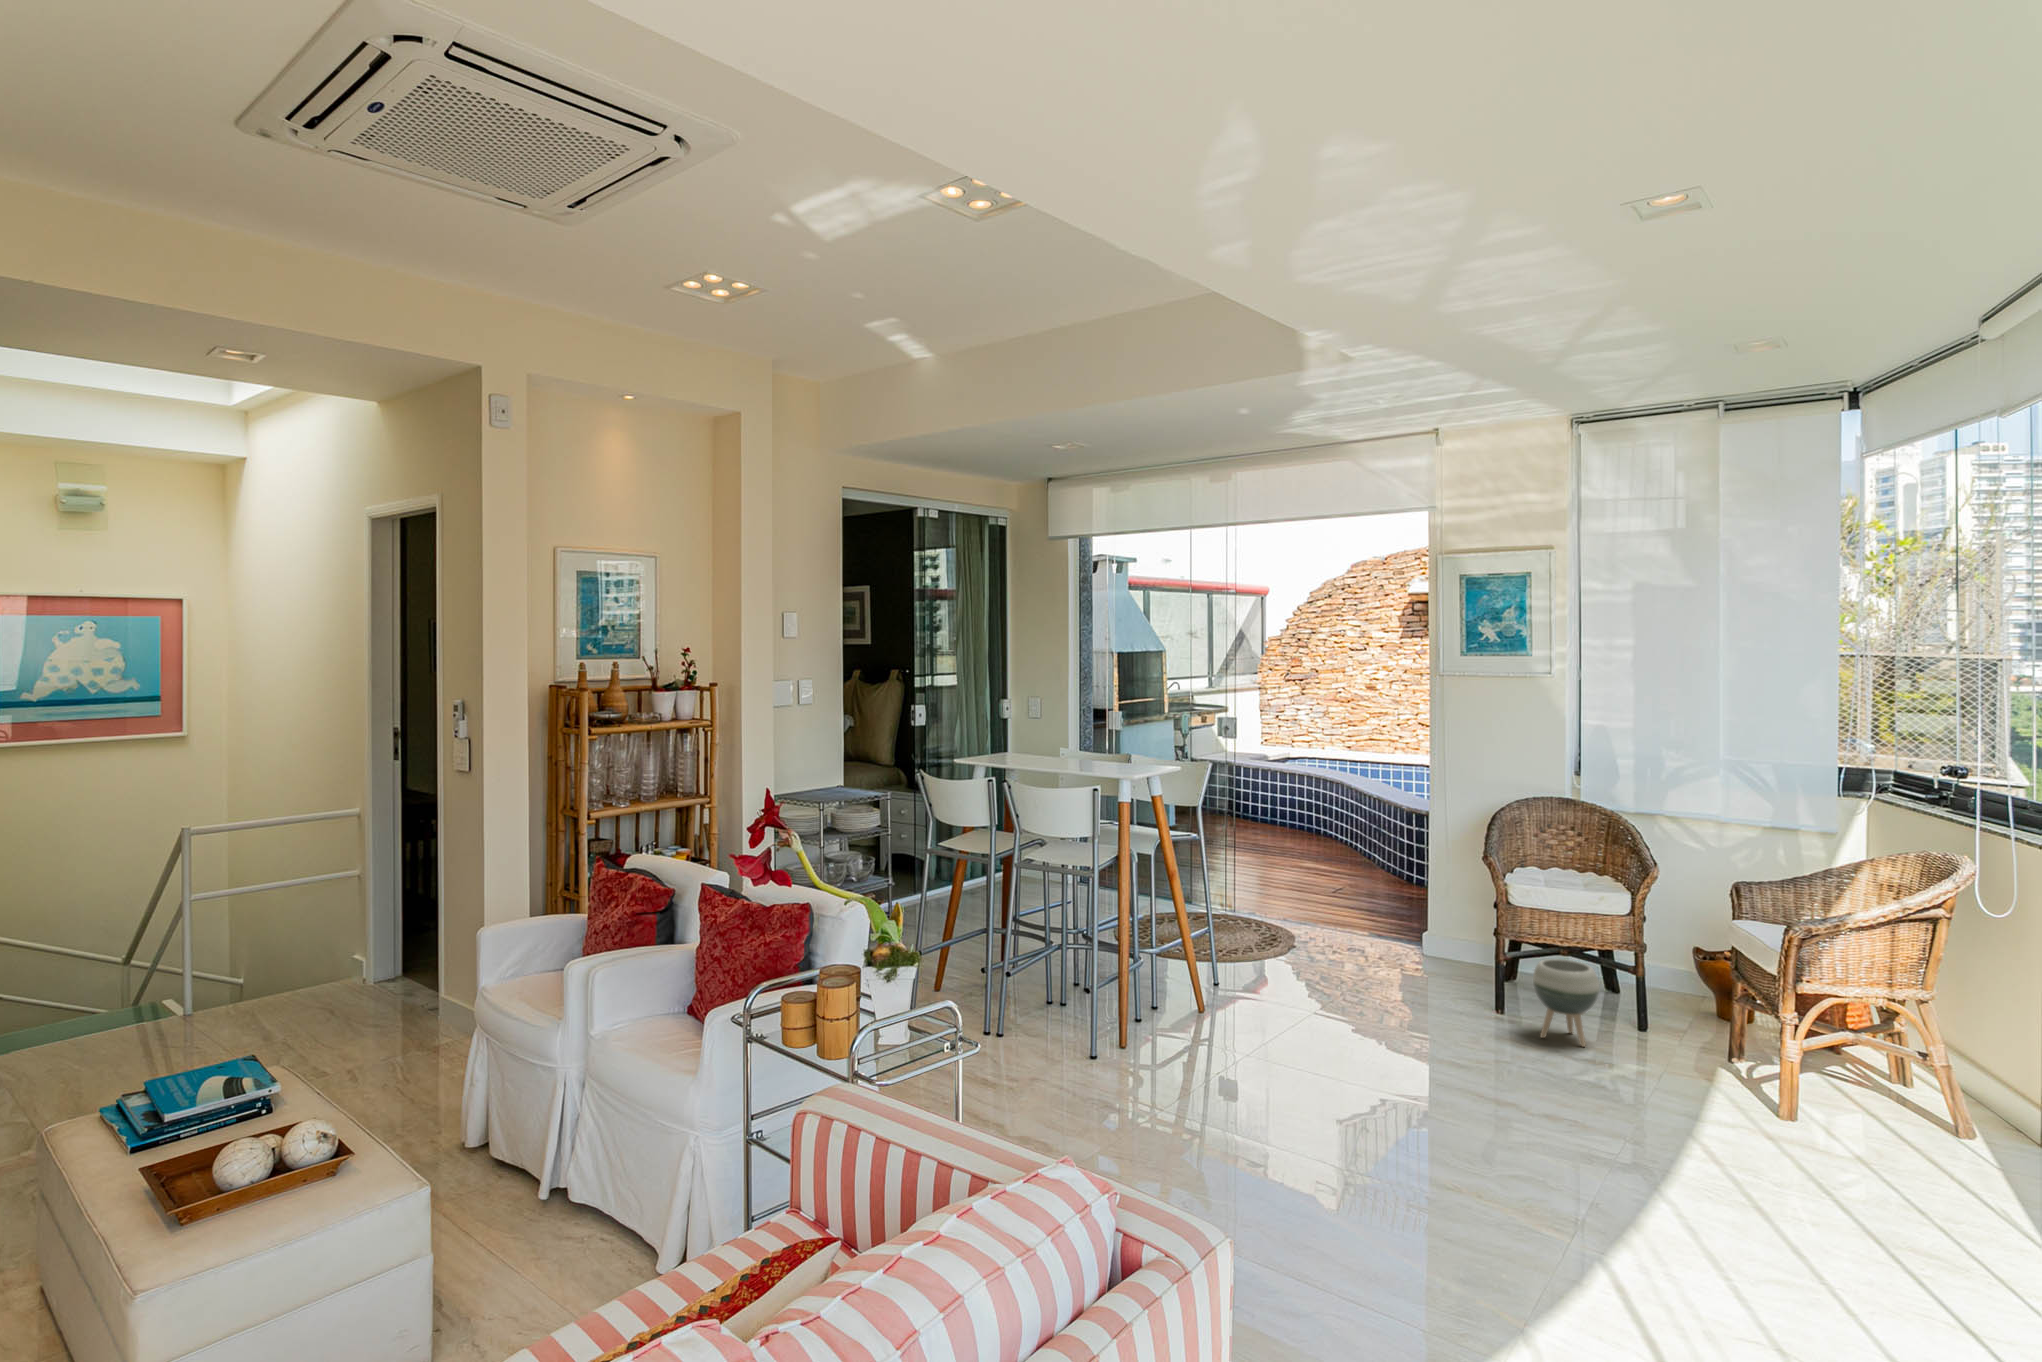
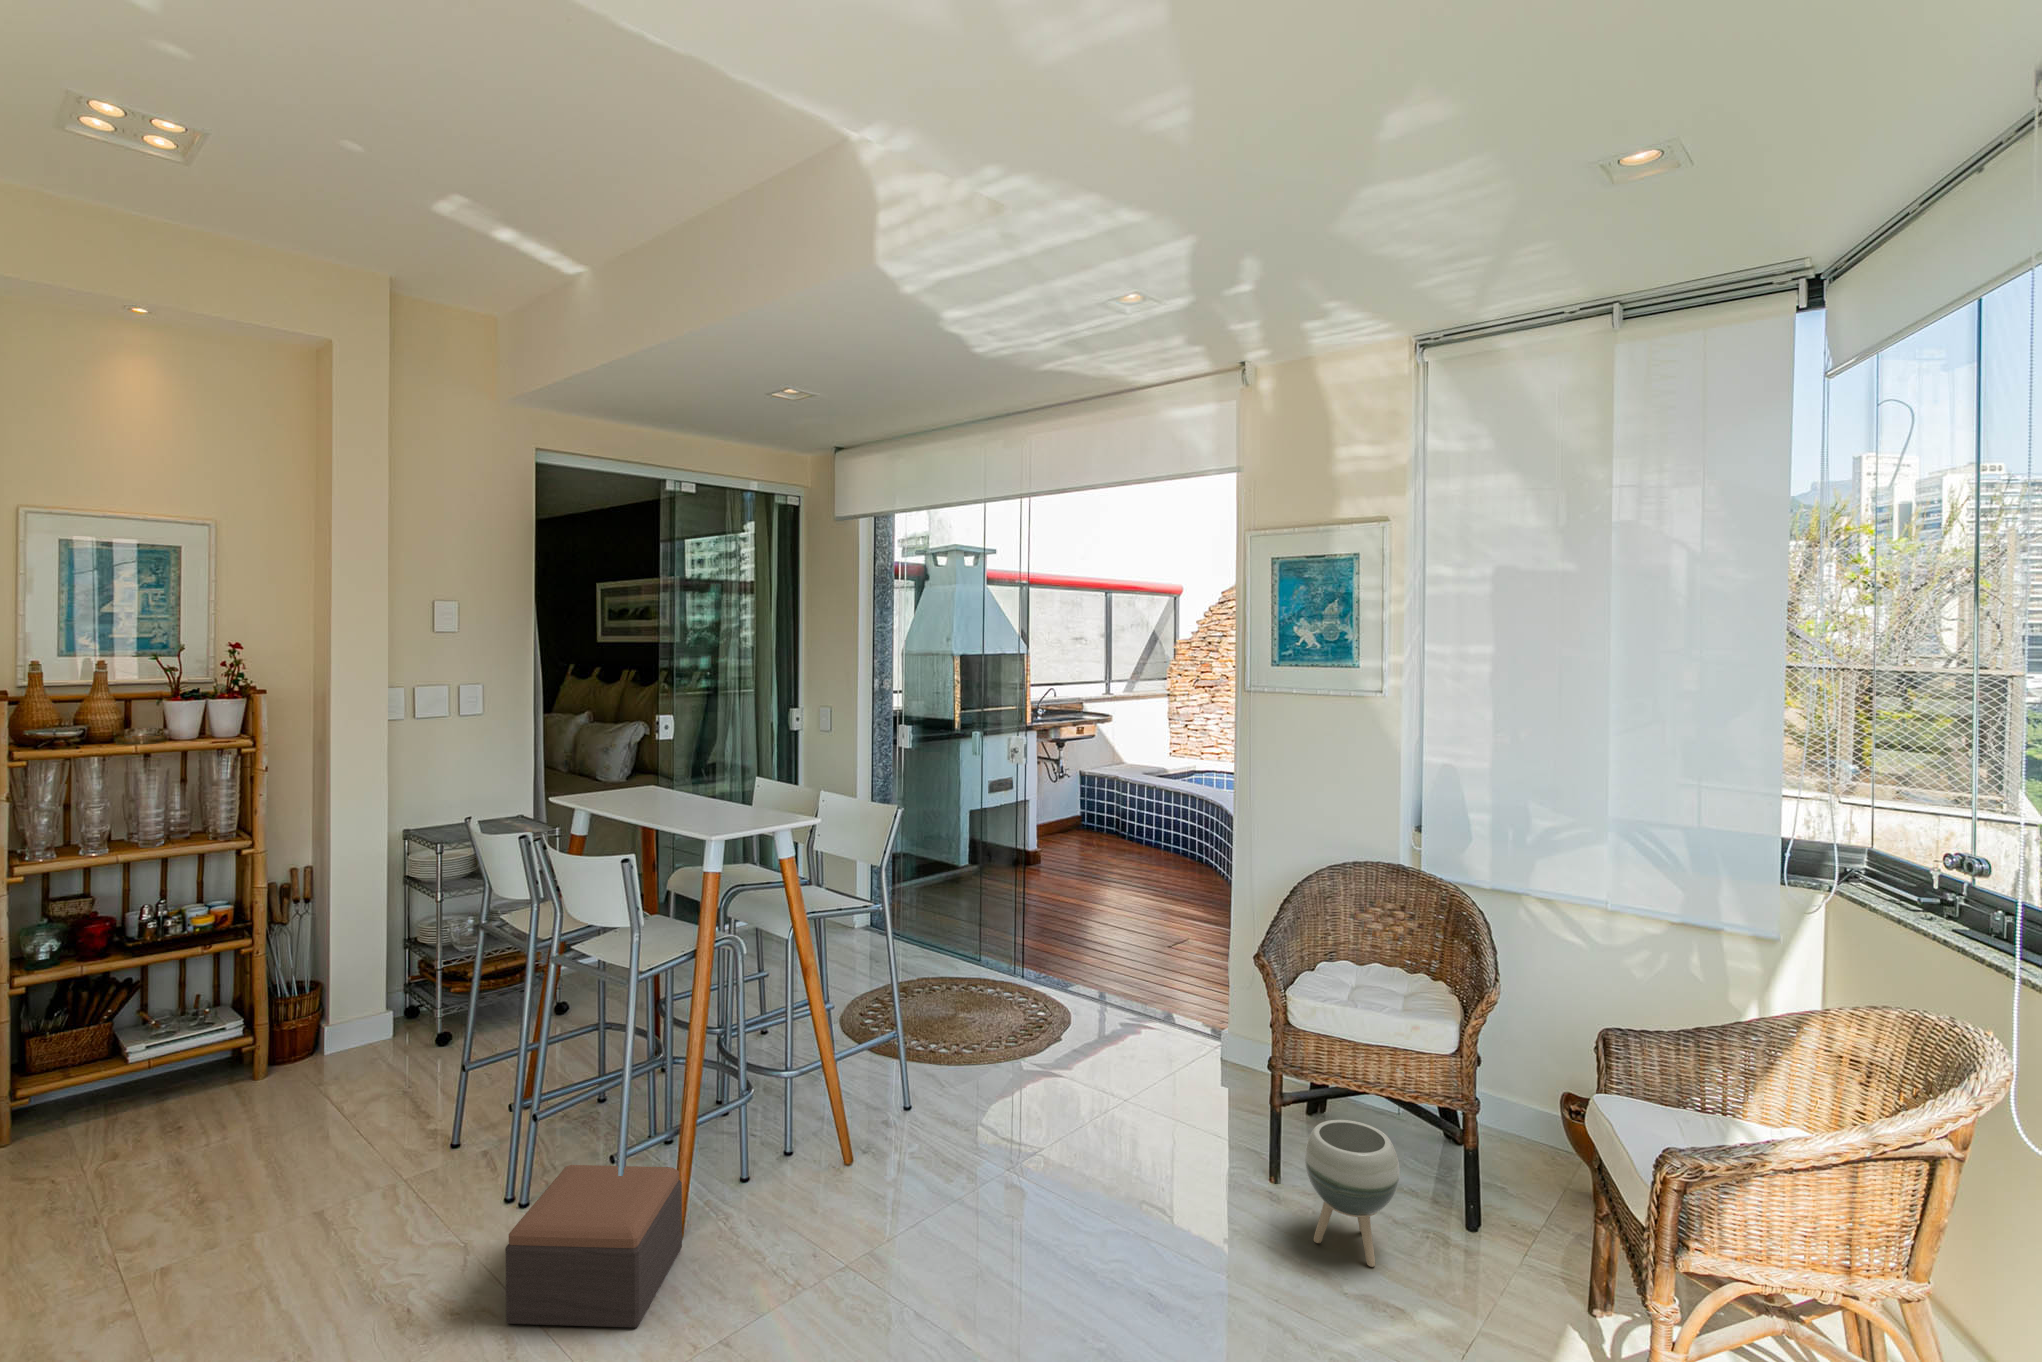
footstool: none [1043,995,1136,1084] -> present [506,1165,682,1328]

